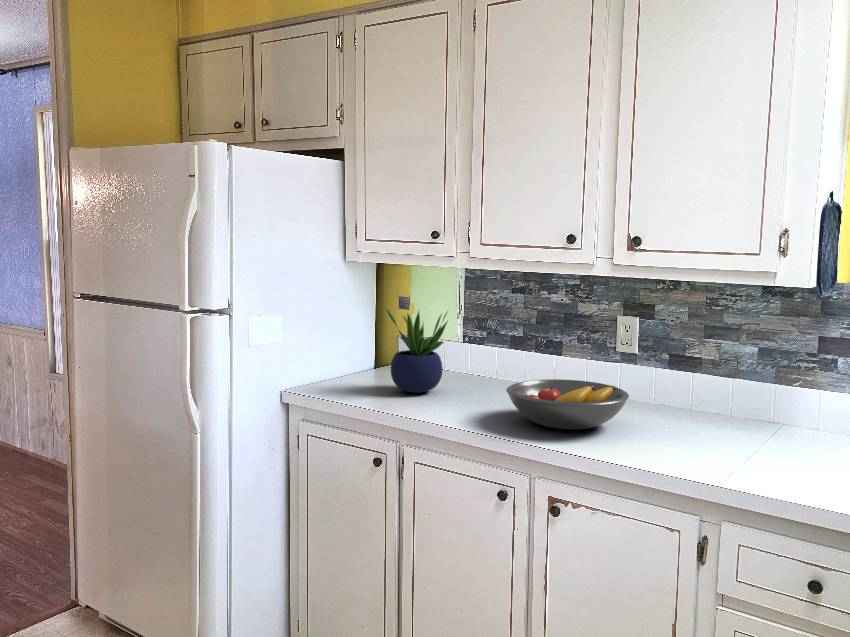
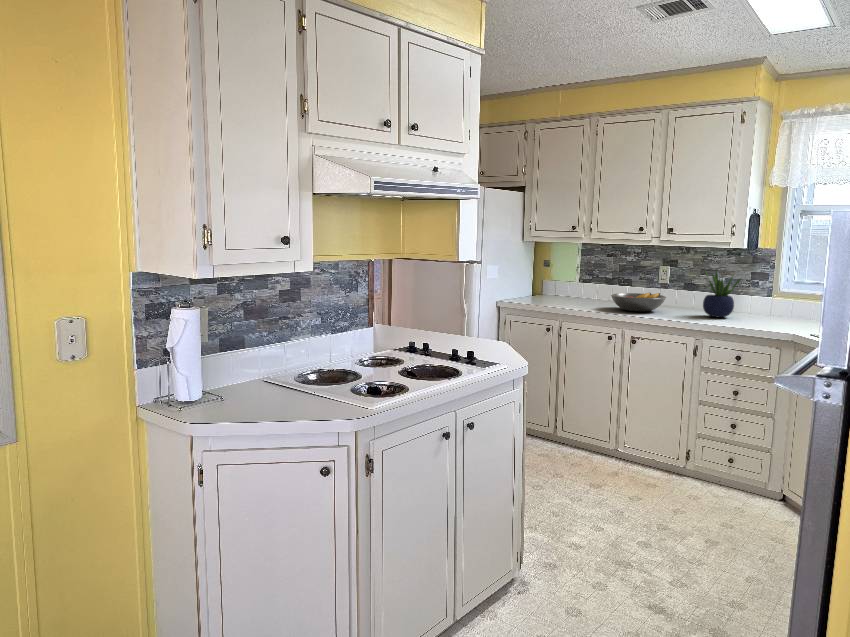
potted plant: present [386,309,447,393] -> present [703,271,740,317]

